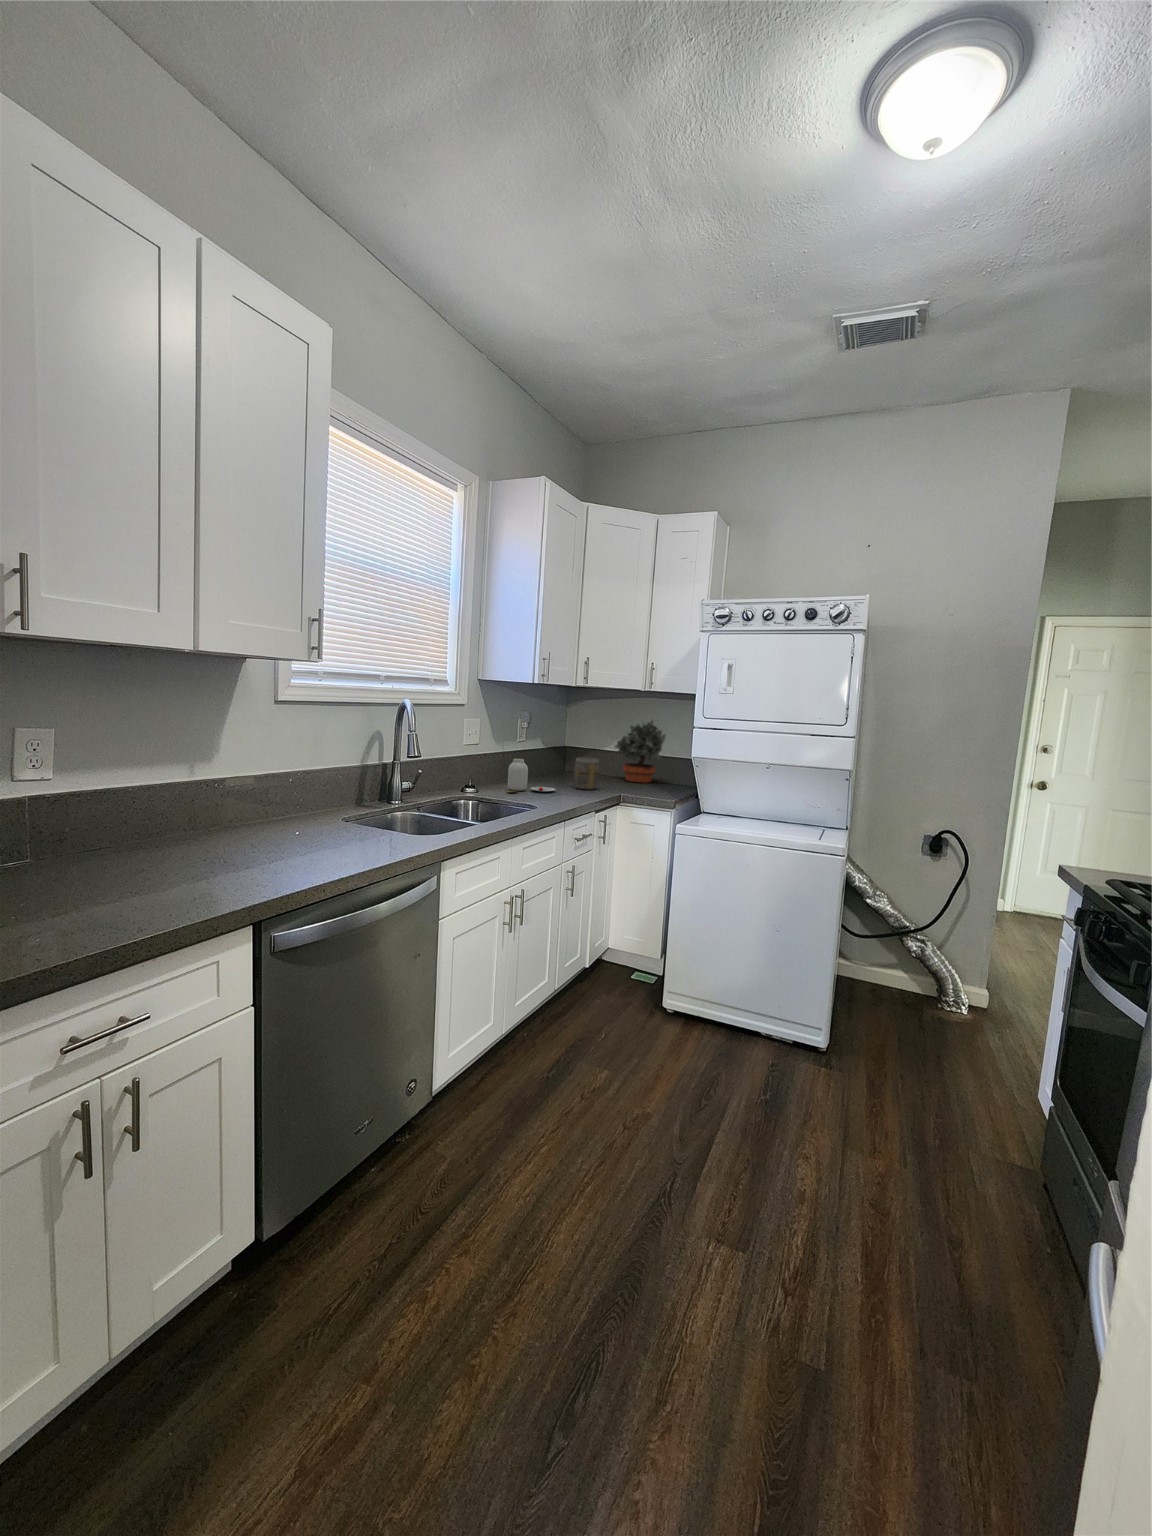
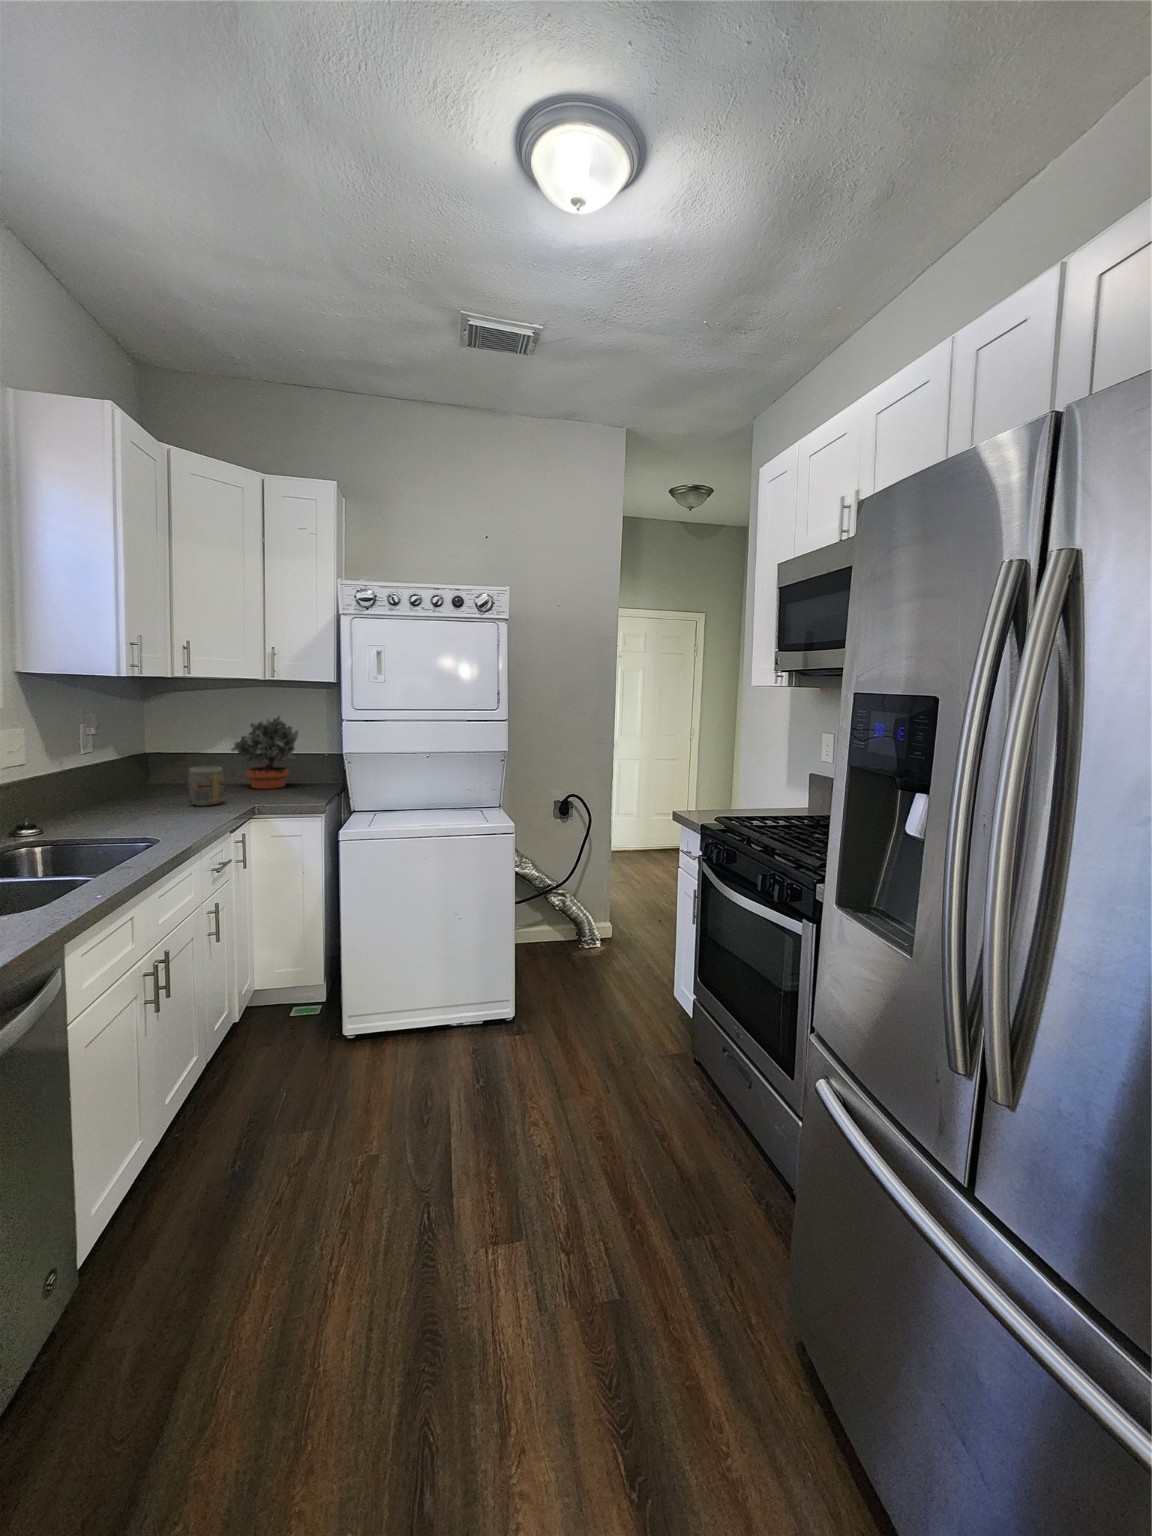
jar: present [507,759,556,793] -> none [88,777,172,825]

